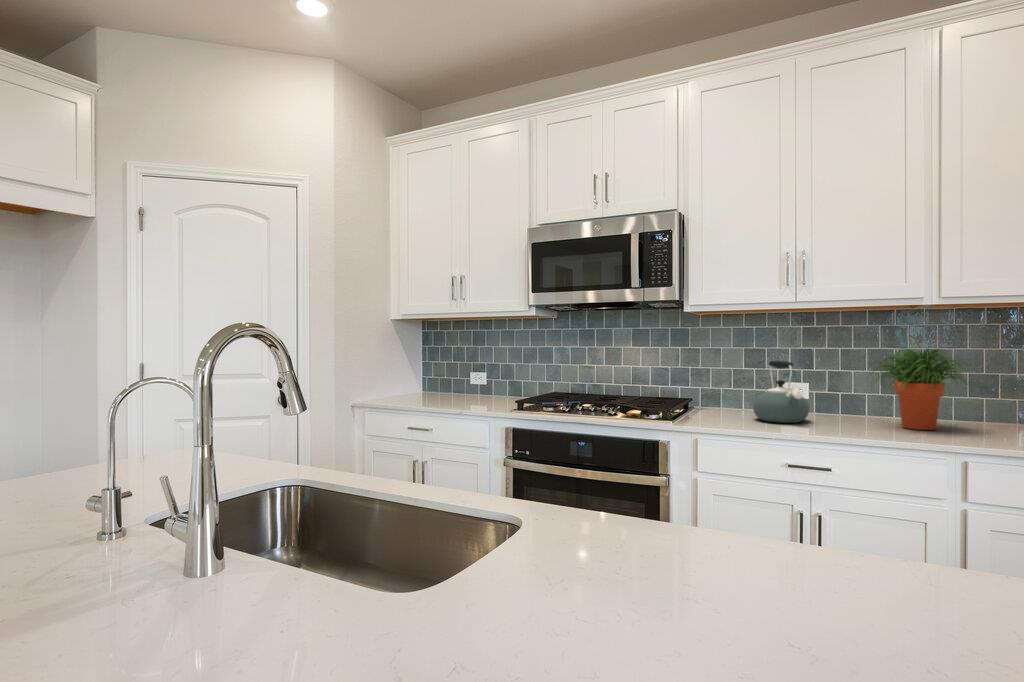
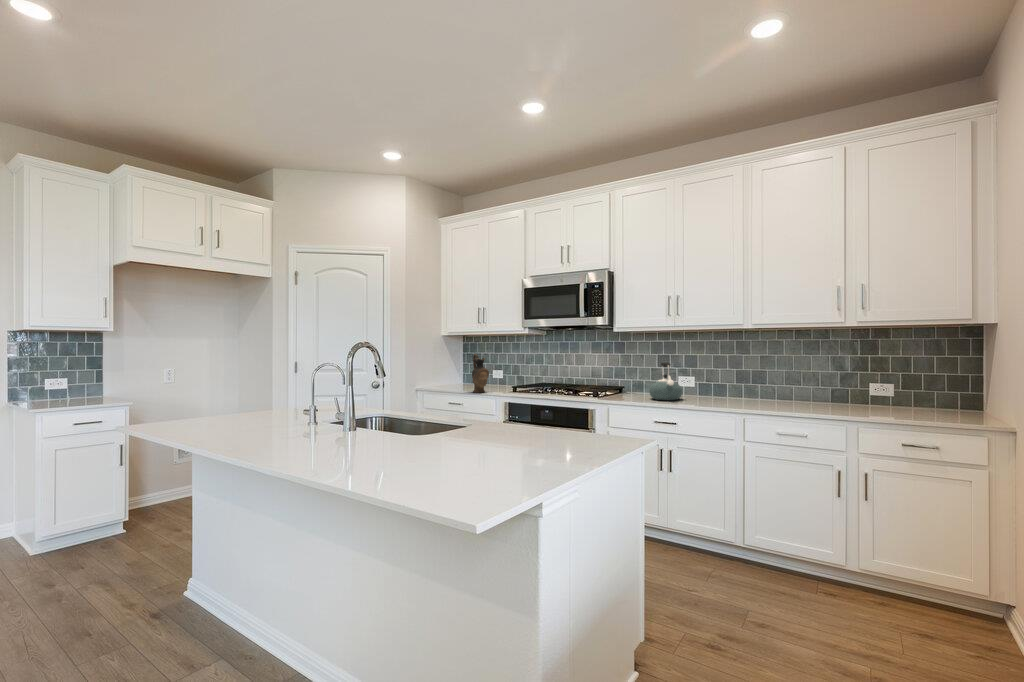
ceramic pitcher: none [450,346,478,409] -> present [472,354,489,393]
potted plant: present [870,348,970,430] -> none [712,354,775,404]

